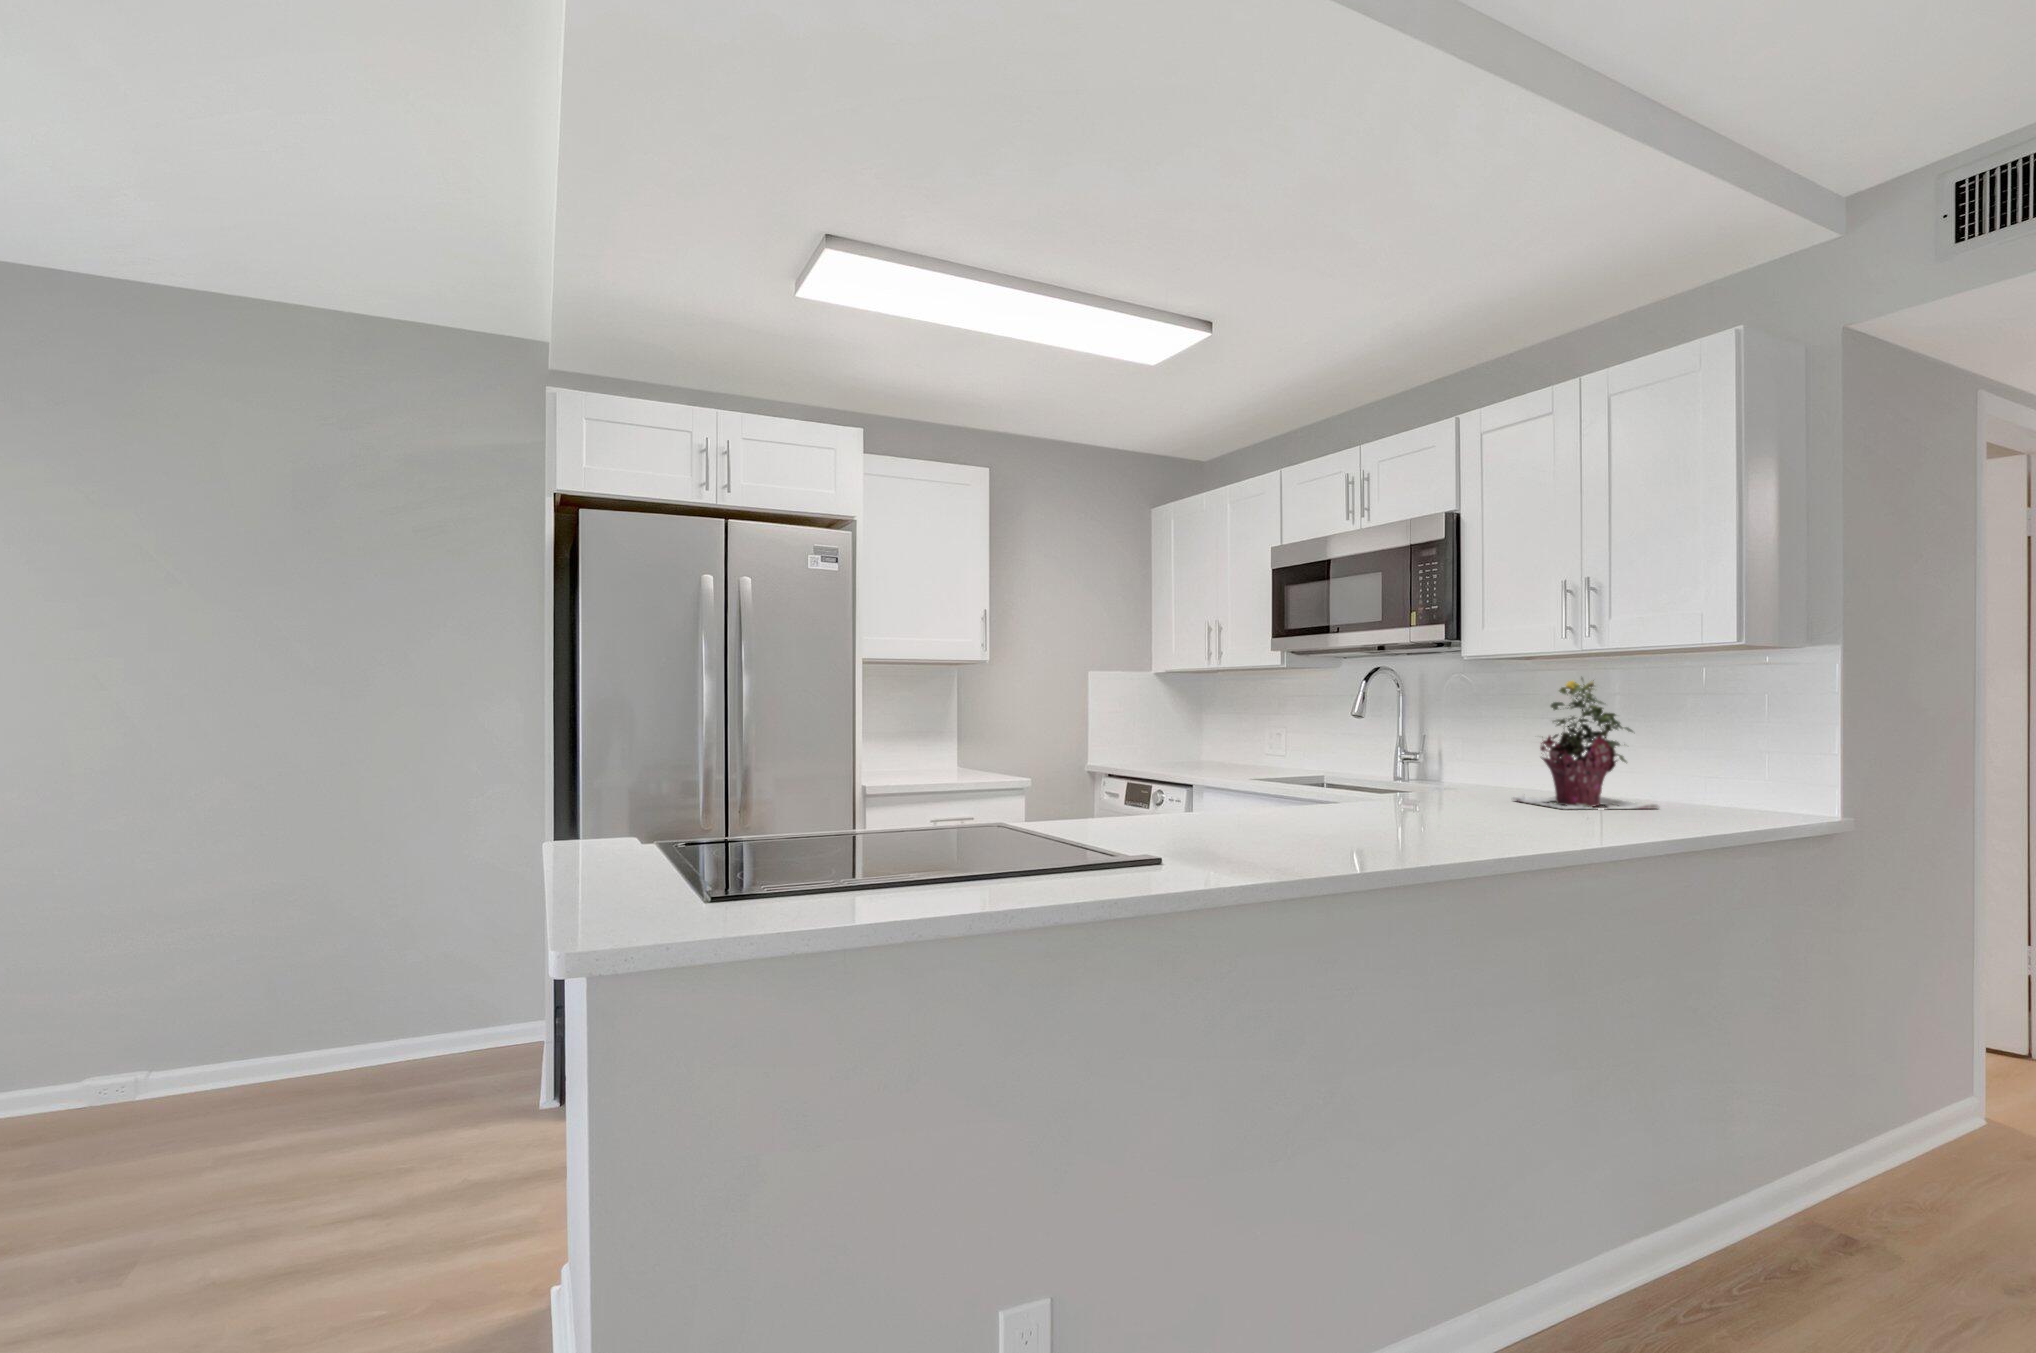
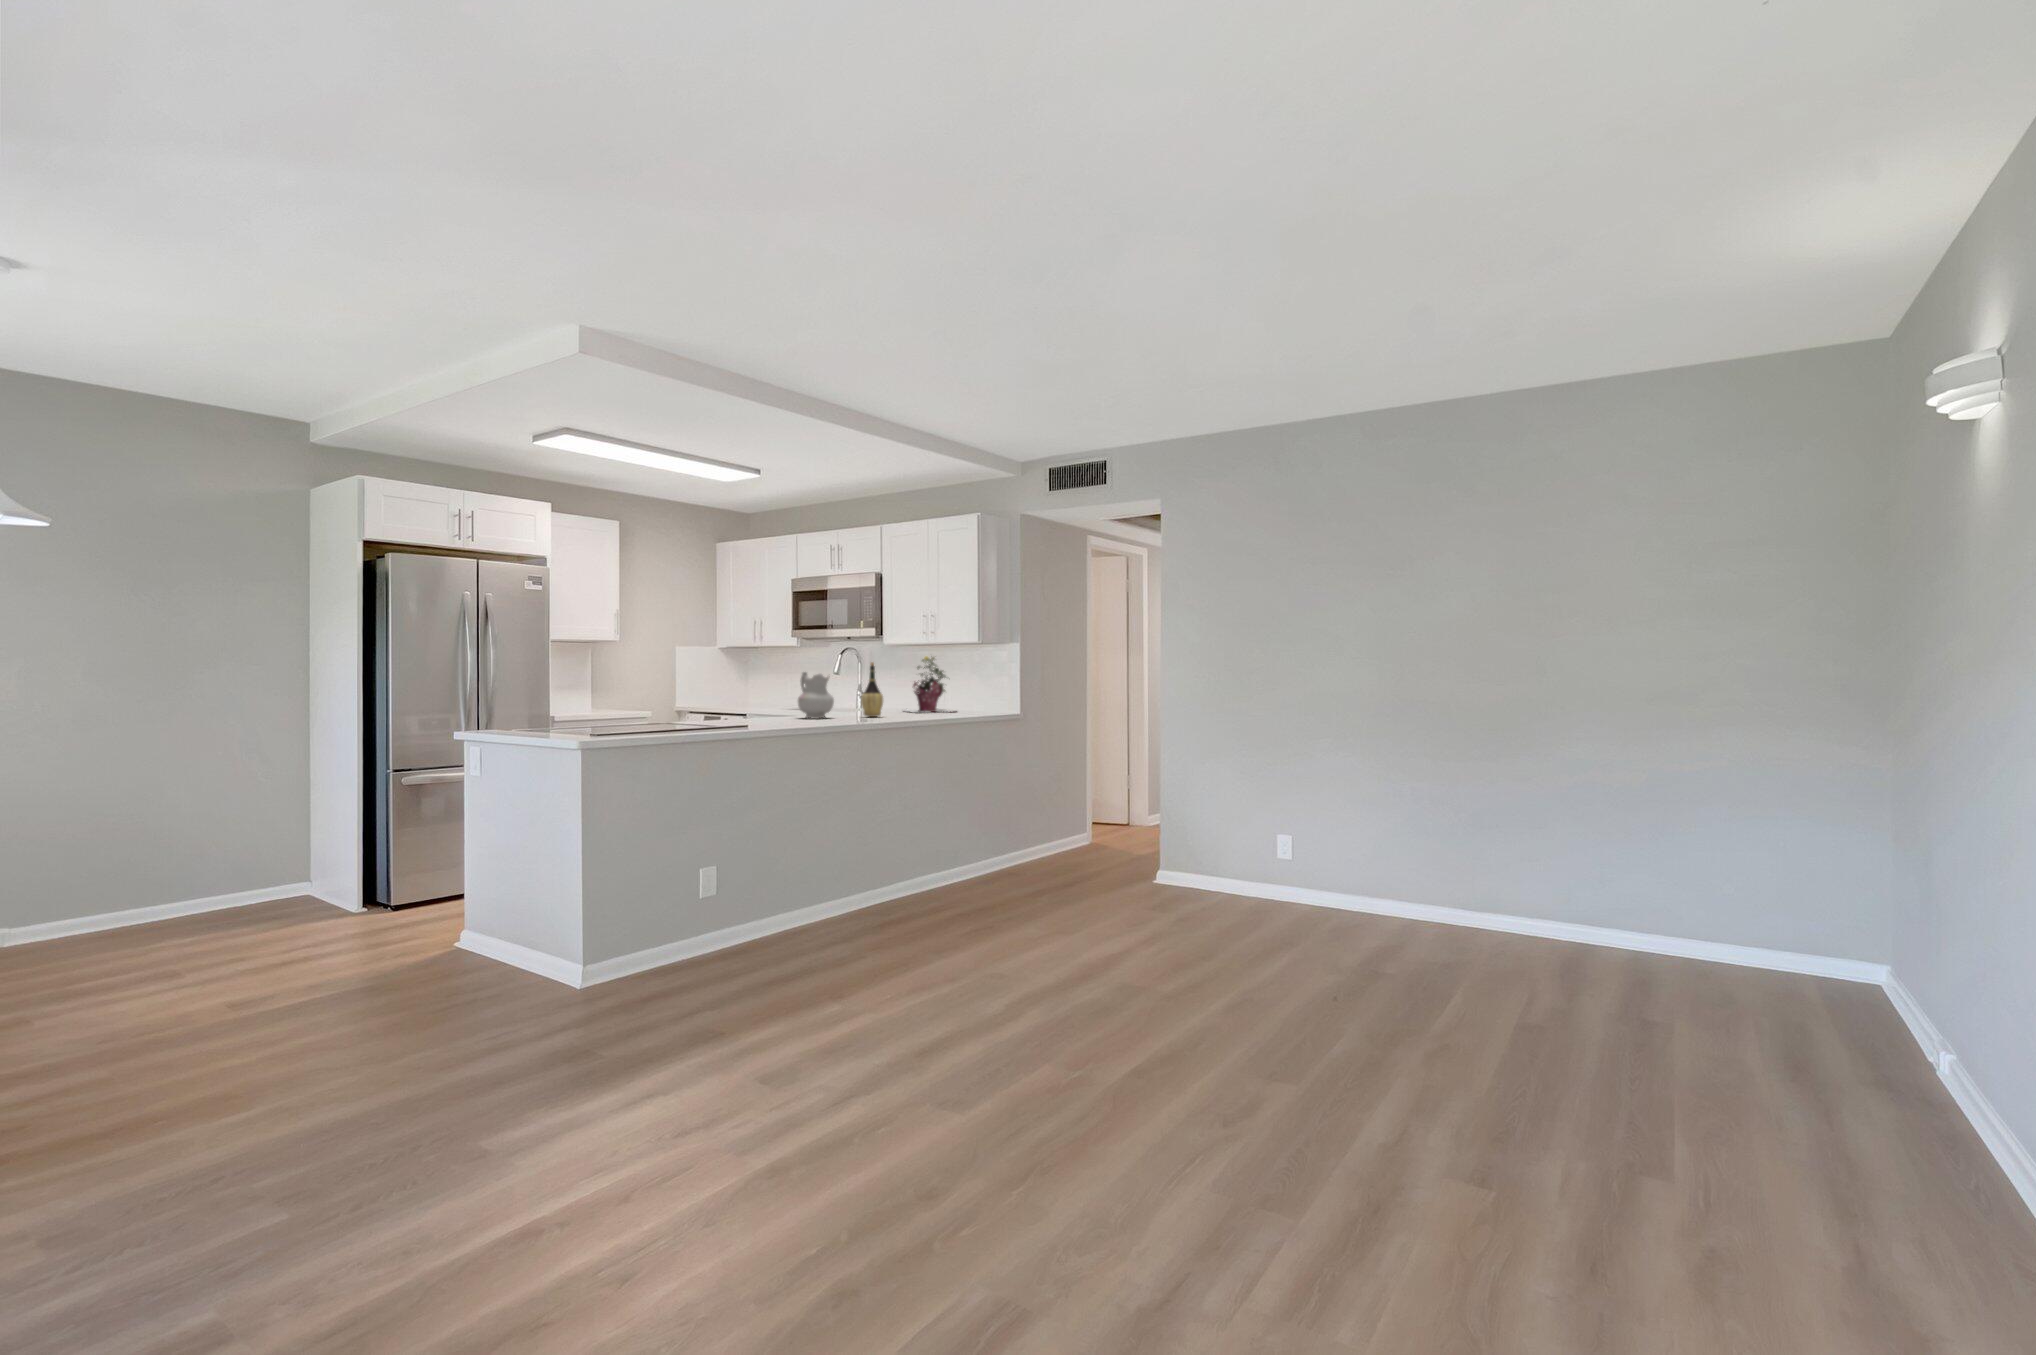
wine bottle: none [1442,693,1499,824] -> present [861,662,883,717]
ceramic pitcher: none [1290,715,1377,826] -> present [798,672,834,719]

